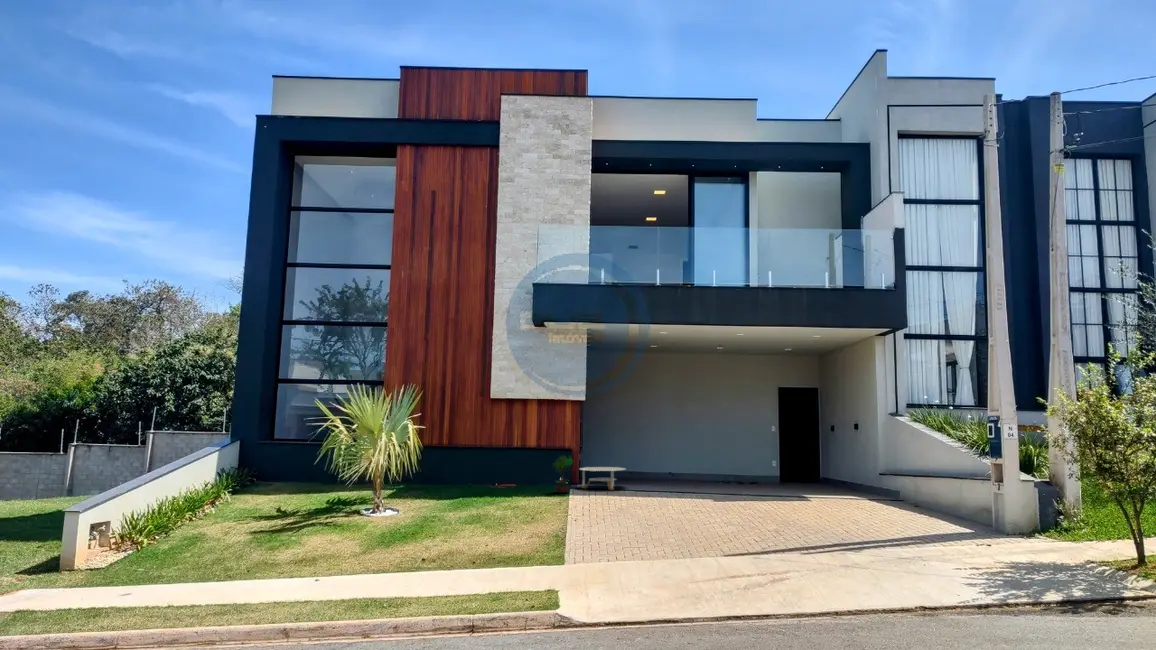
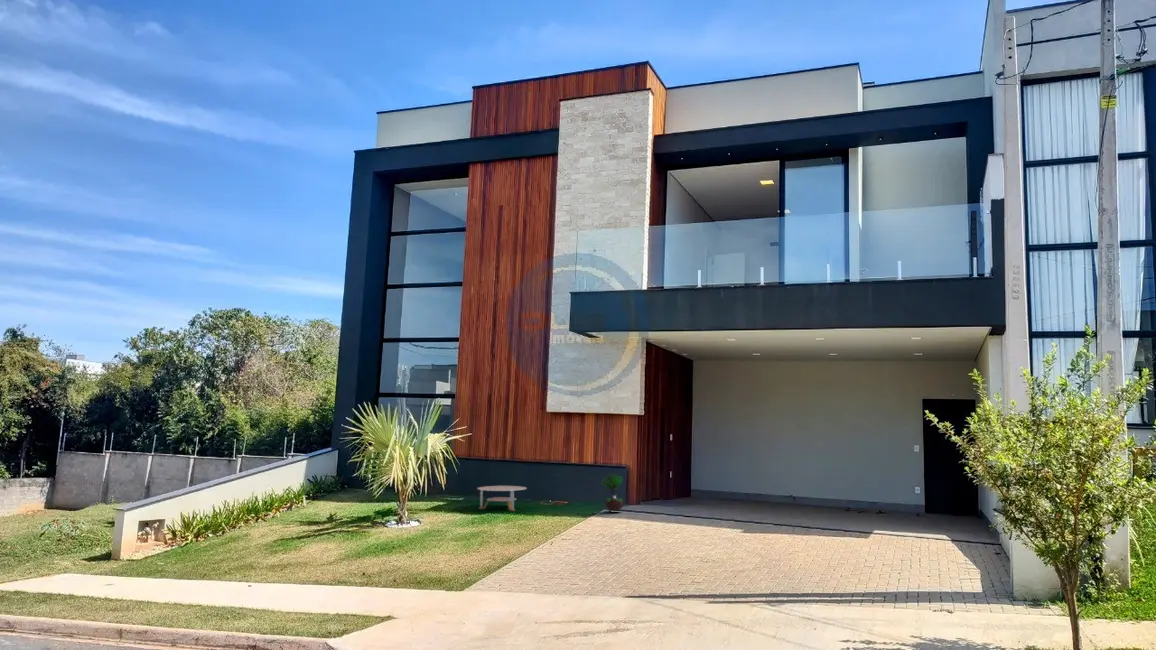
round table: present [580,467,626,490] -> present [478,486,526,511]

